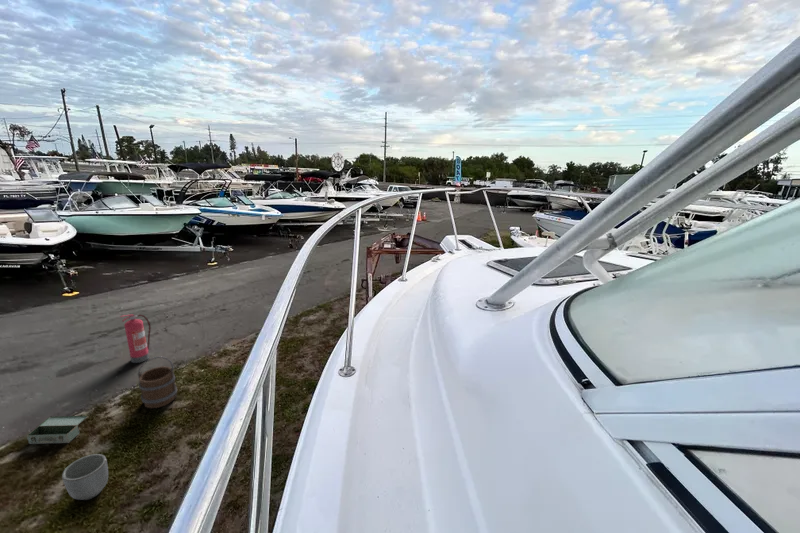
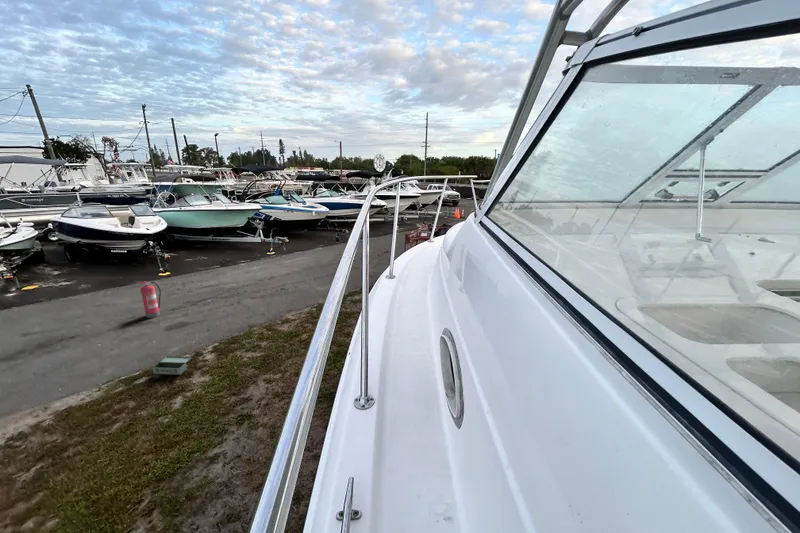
fire extinguisher: present [121,315,151,363] -> present [137,281,161,318]
bucket: present [138,357,177,408] -> none [225,317,253,356]
planter: present [62,454,108,500] -> none [183,379,212,410]

